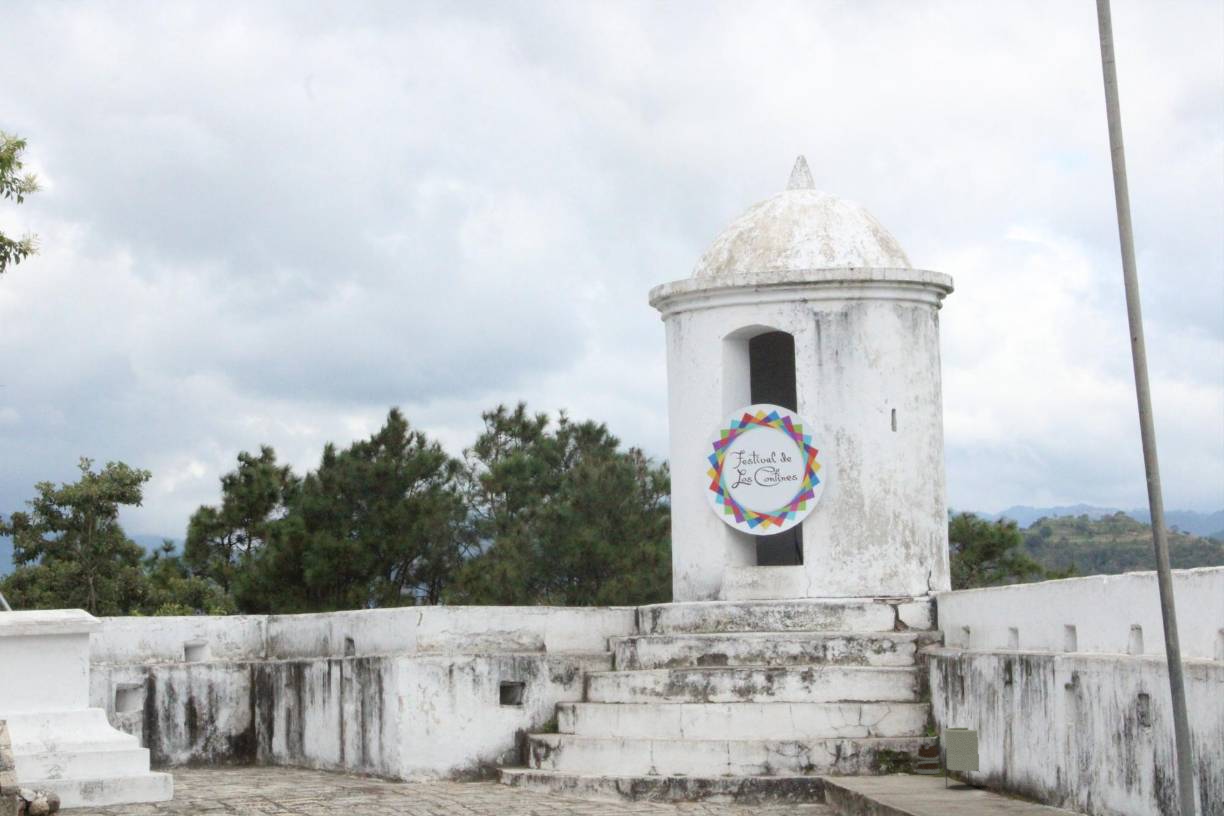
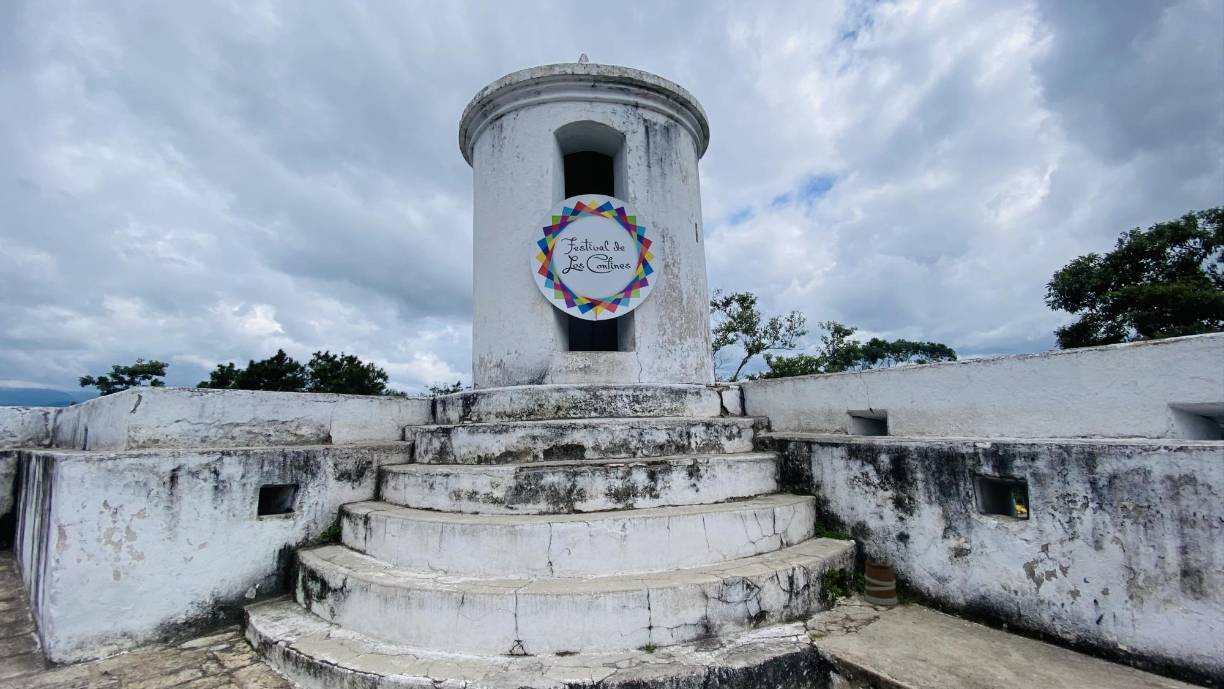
planter: present [944,727,982,788] -> none [1002,549,1085,656]

